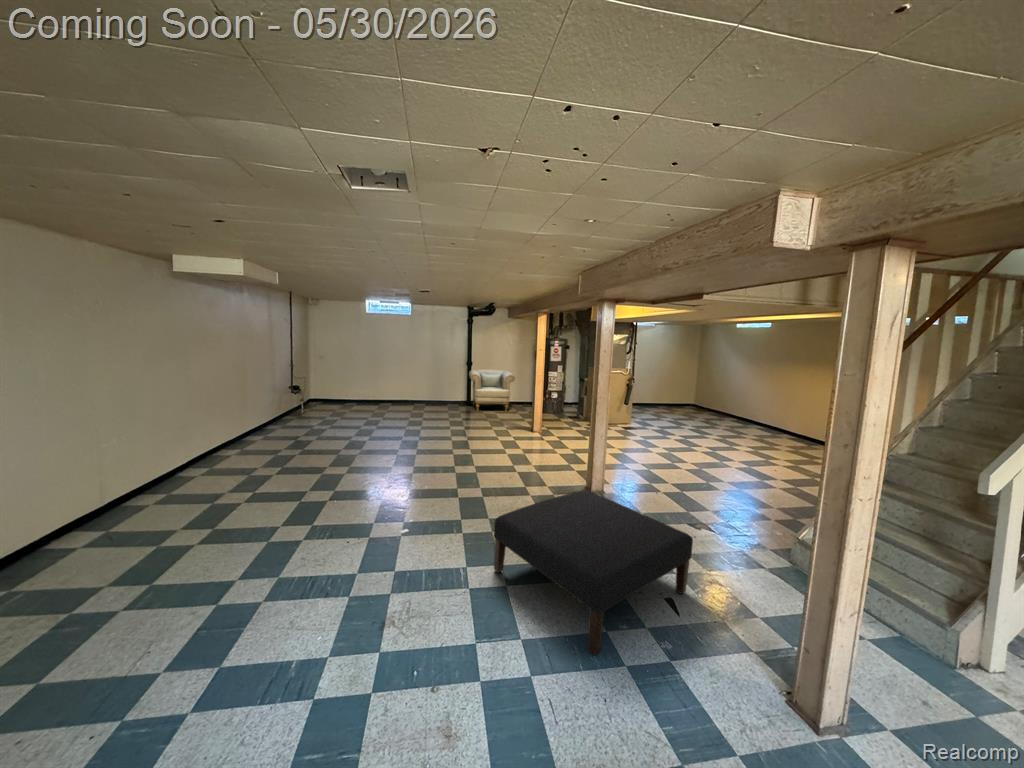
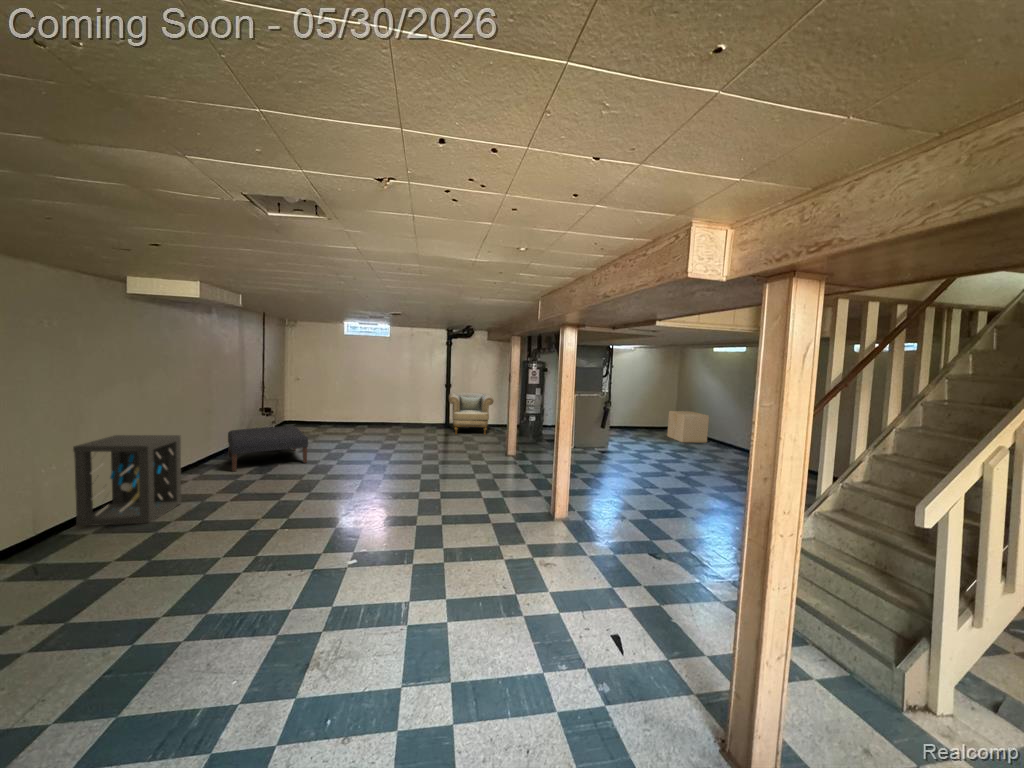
cardboard box: none [690,388,734,420] -> present [667,411,709,443]
storage cabinet: none [127,410,227,497] -> present [73,435,182,526]
ottoman: present [494,489,693,655] -> present [228,426,308,471]

